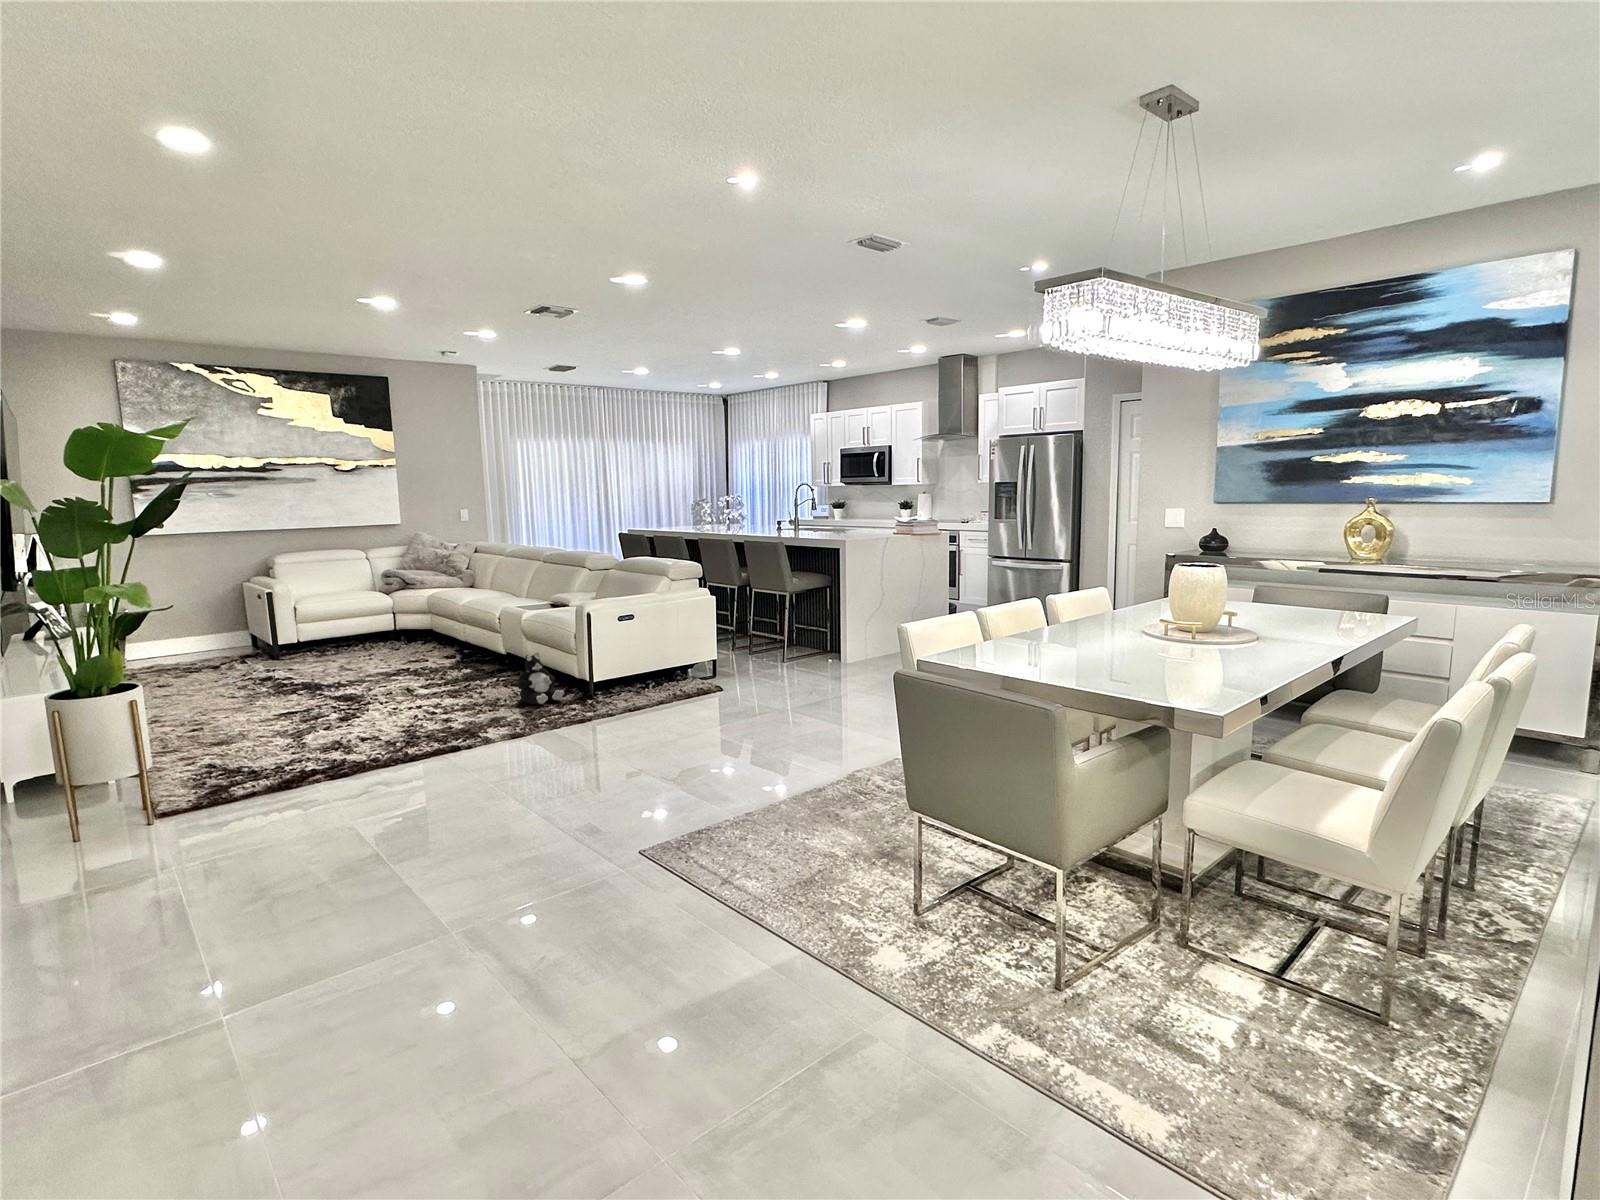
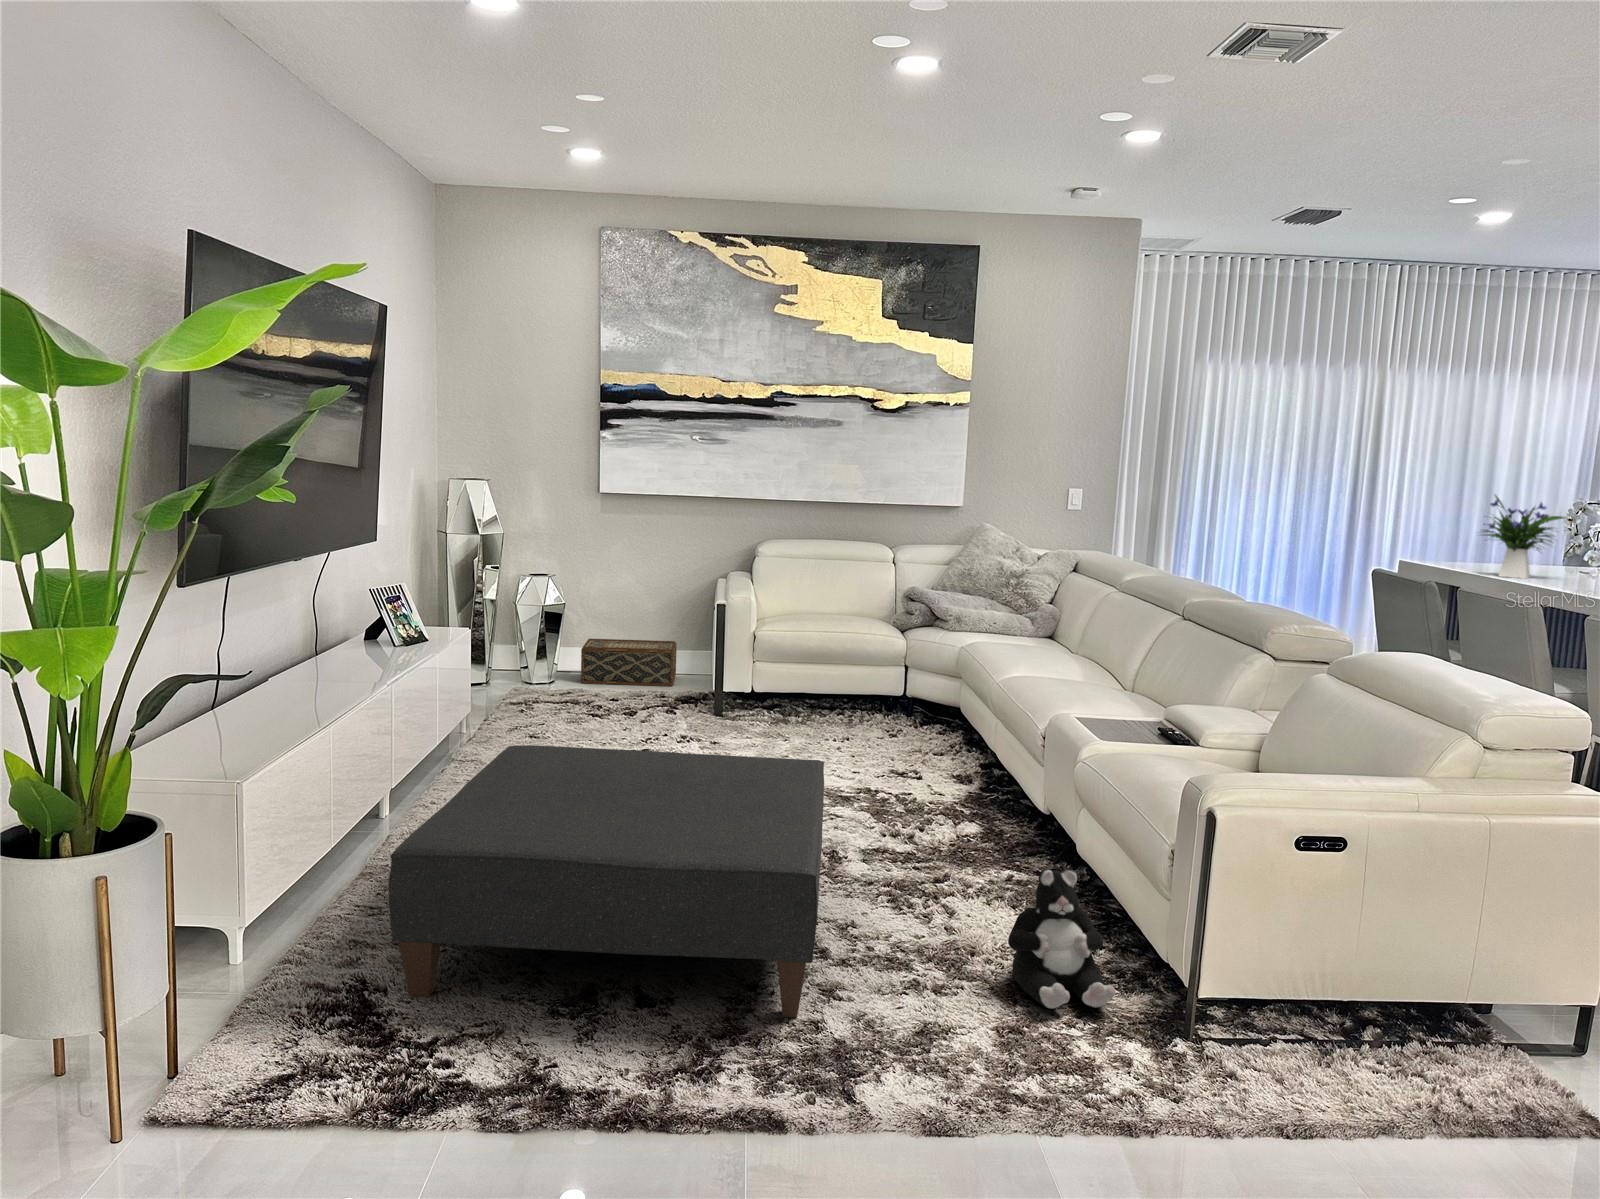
flower arrangement: none [657,495,690,531] -> present [1483,496,1564,579]
woven basket: none [146,627,227,663] -> present [581,639,677,686]
ottoman: none [215,642,446,770] -> present [389,745,824,1018]

